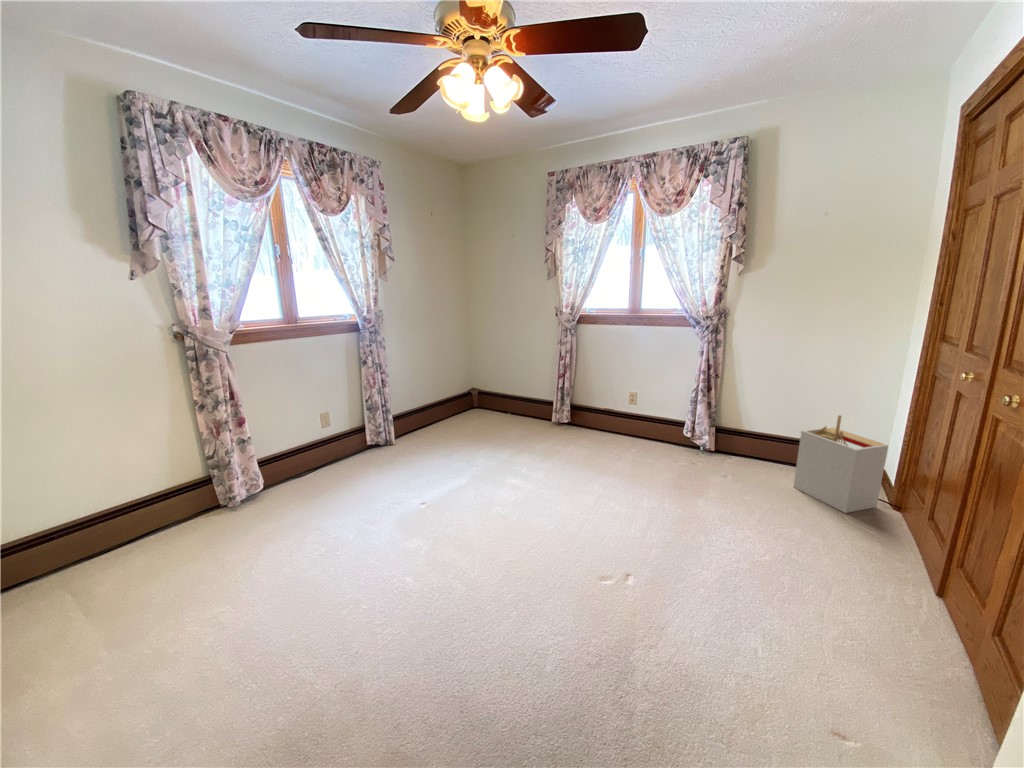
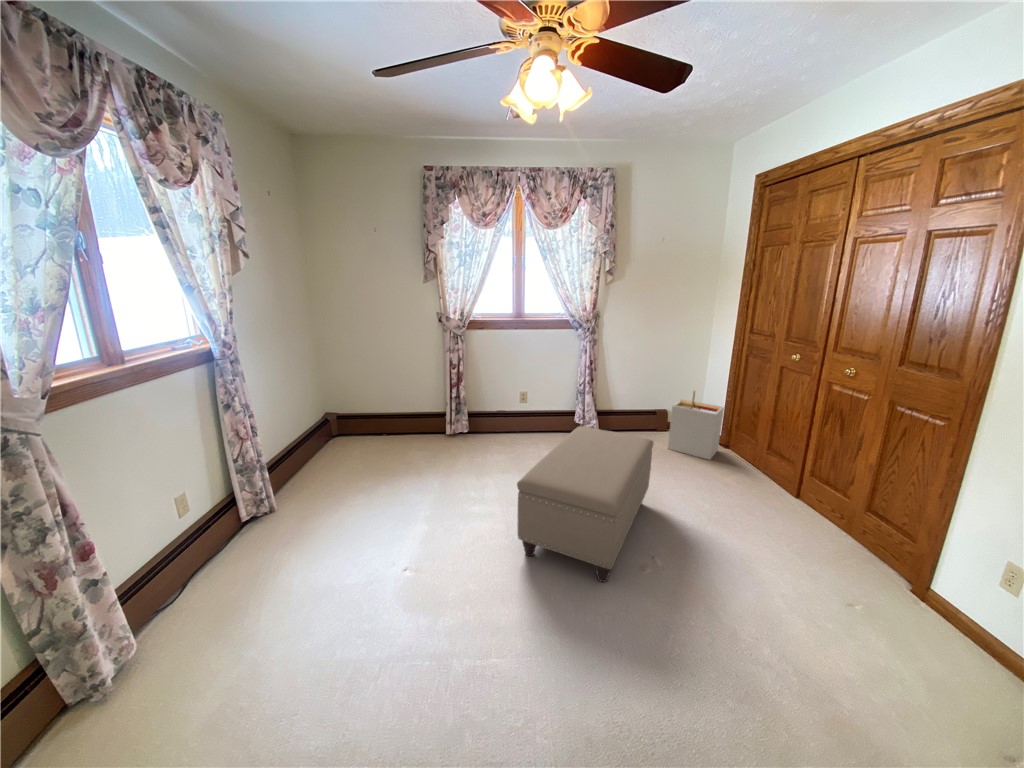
ottoman: none [501,426,695,569] -> present [517,426,654,582]

